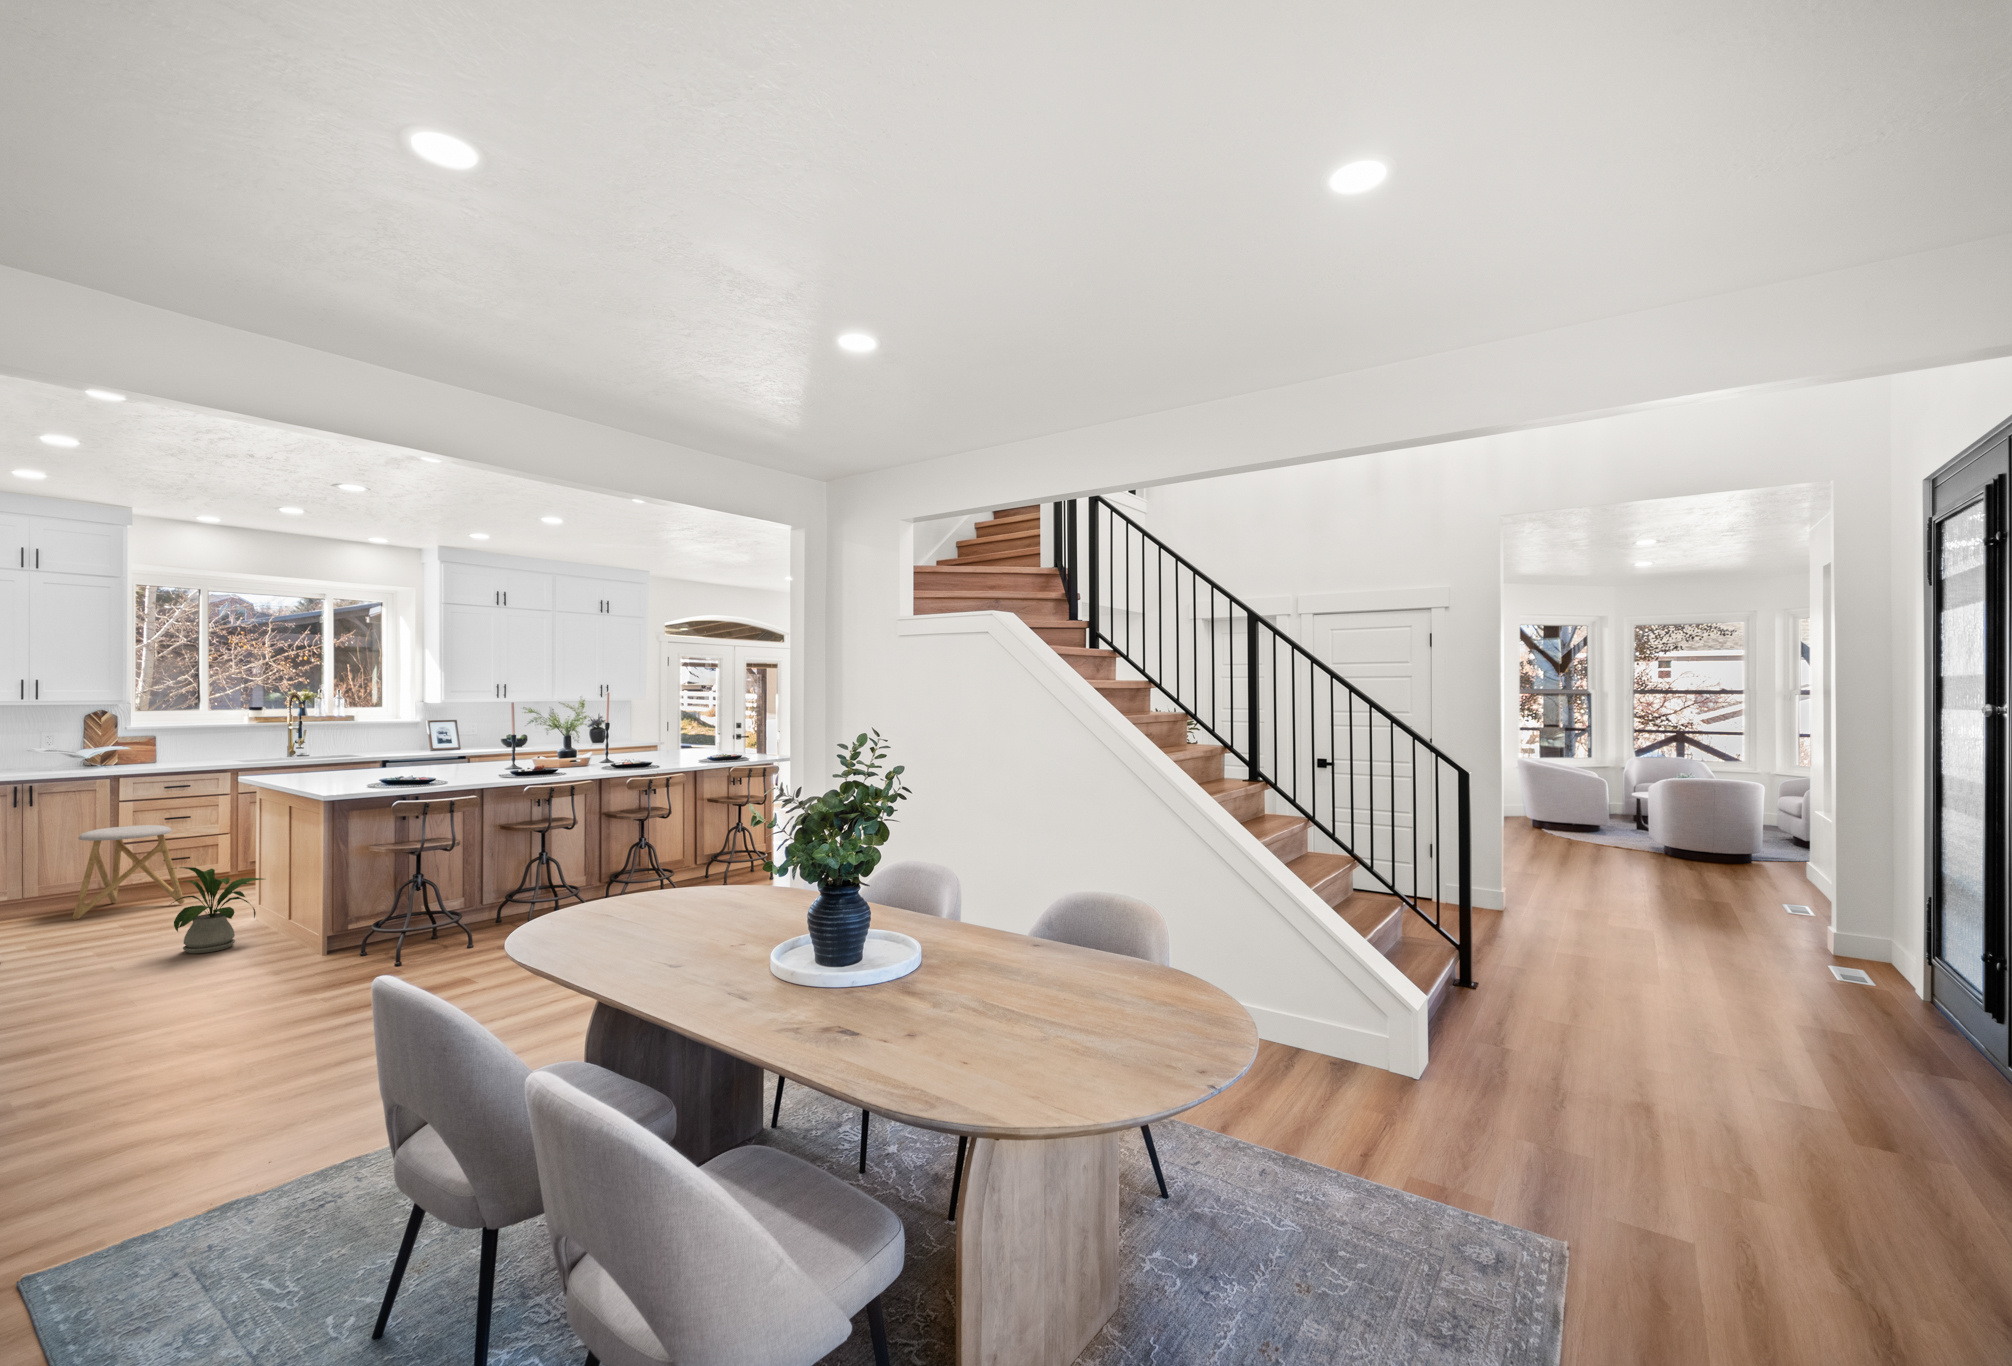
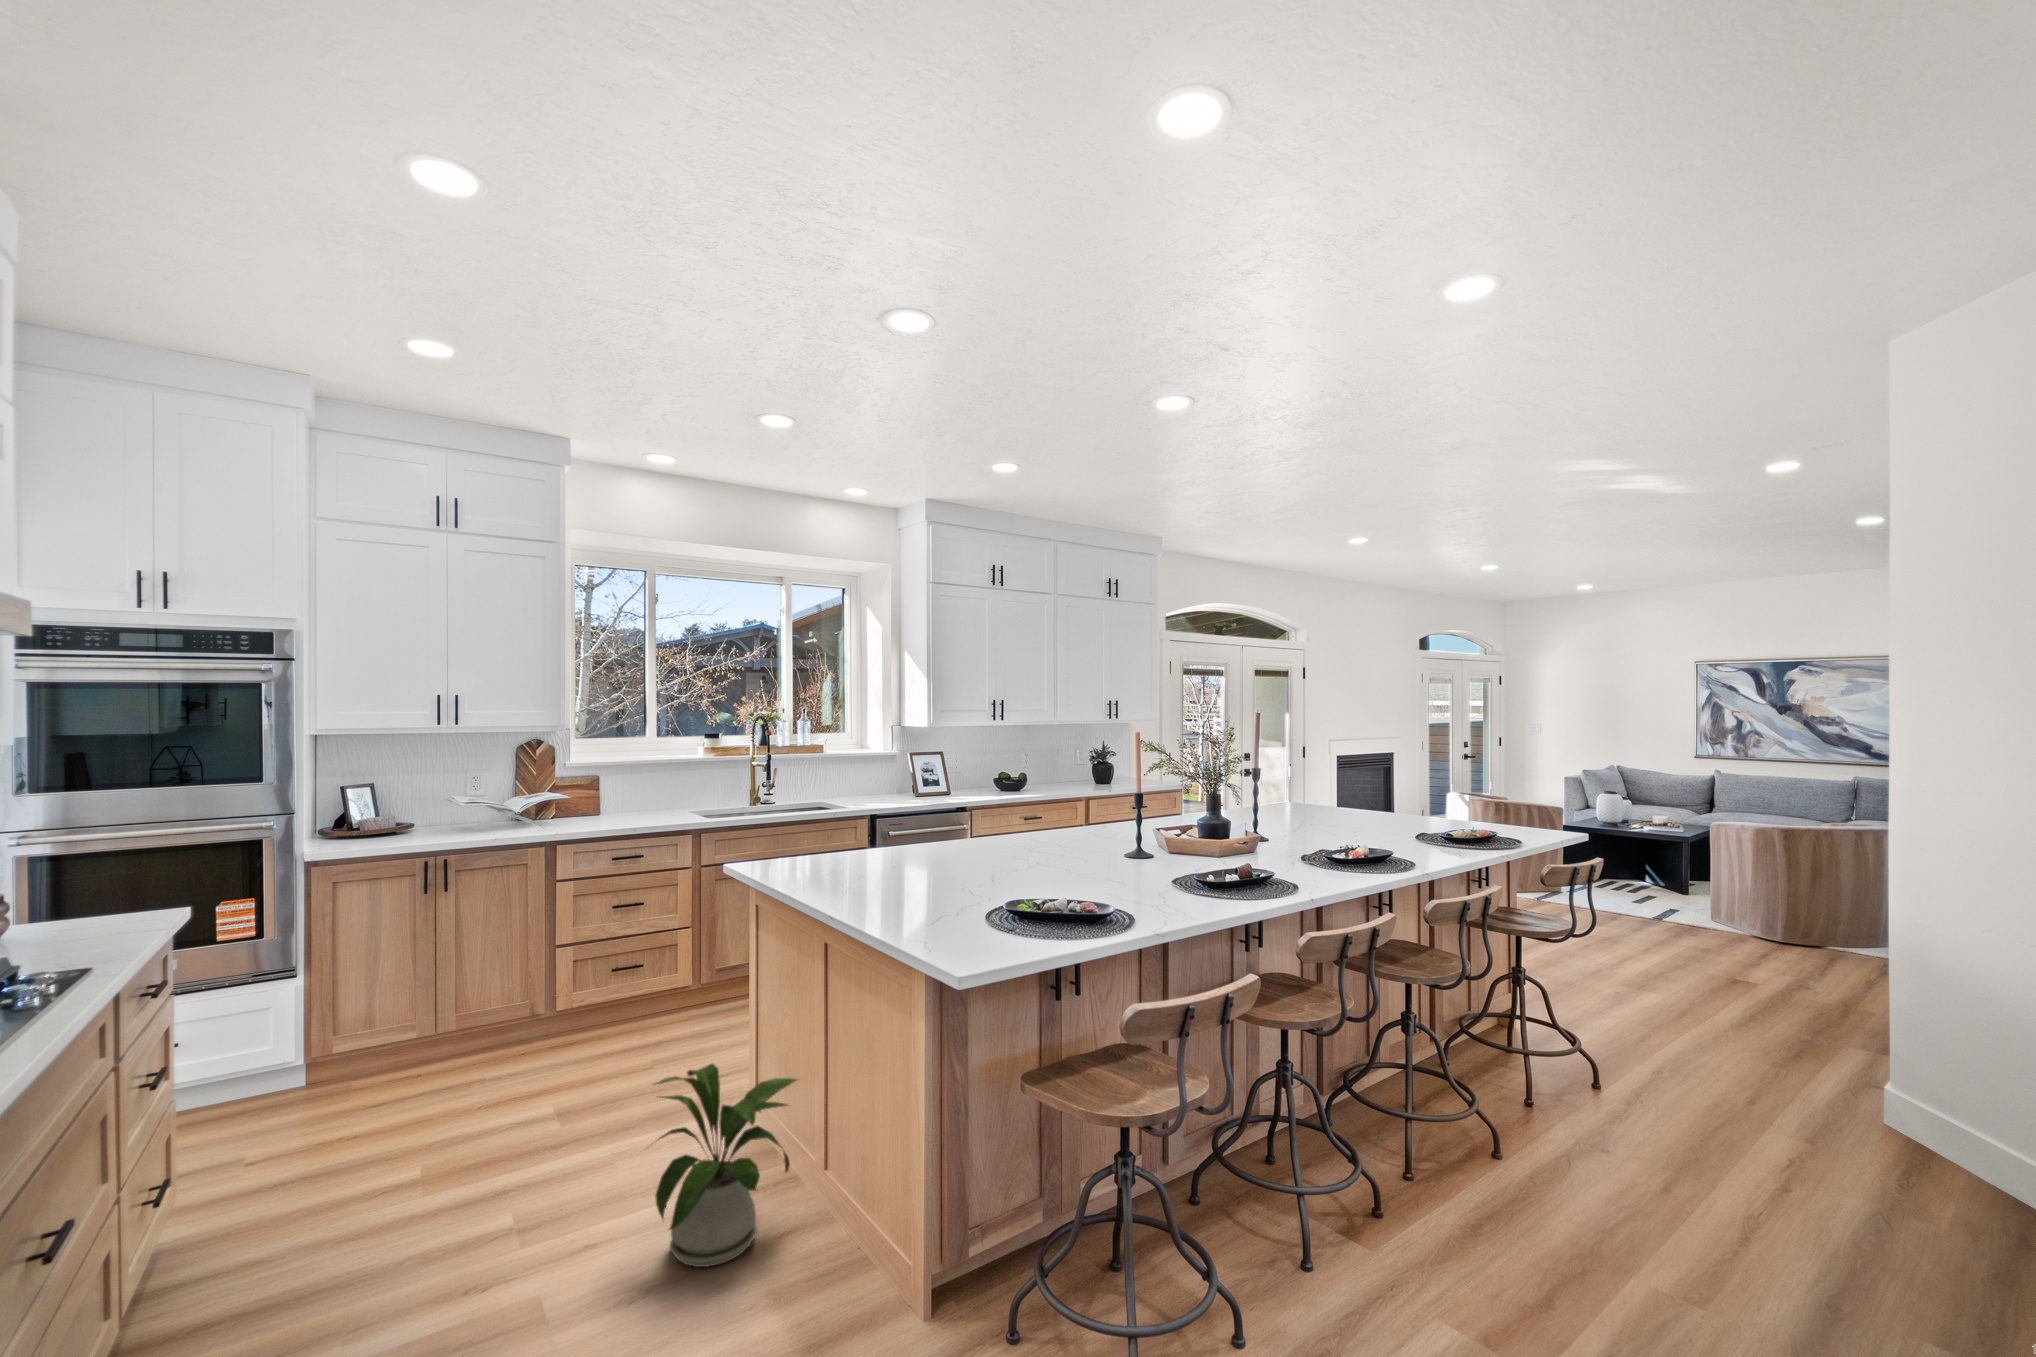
stool: present [73,825,184,920] -> none [496,922,643,1090]

